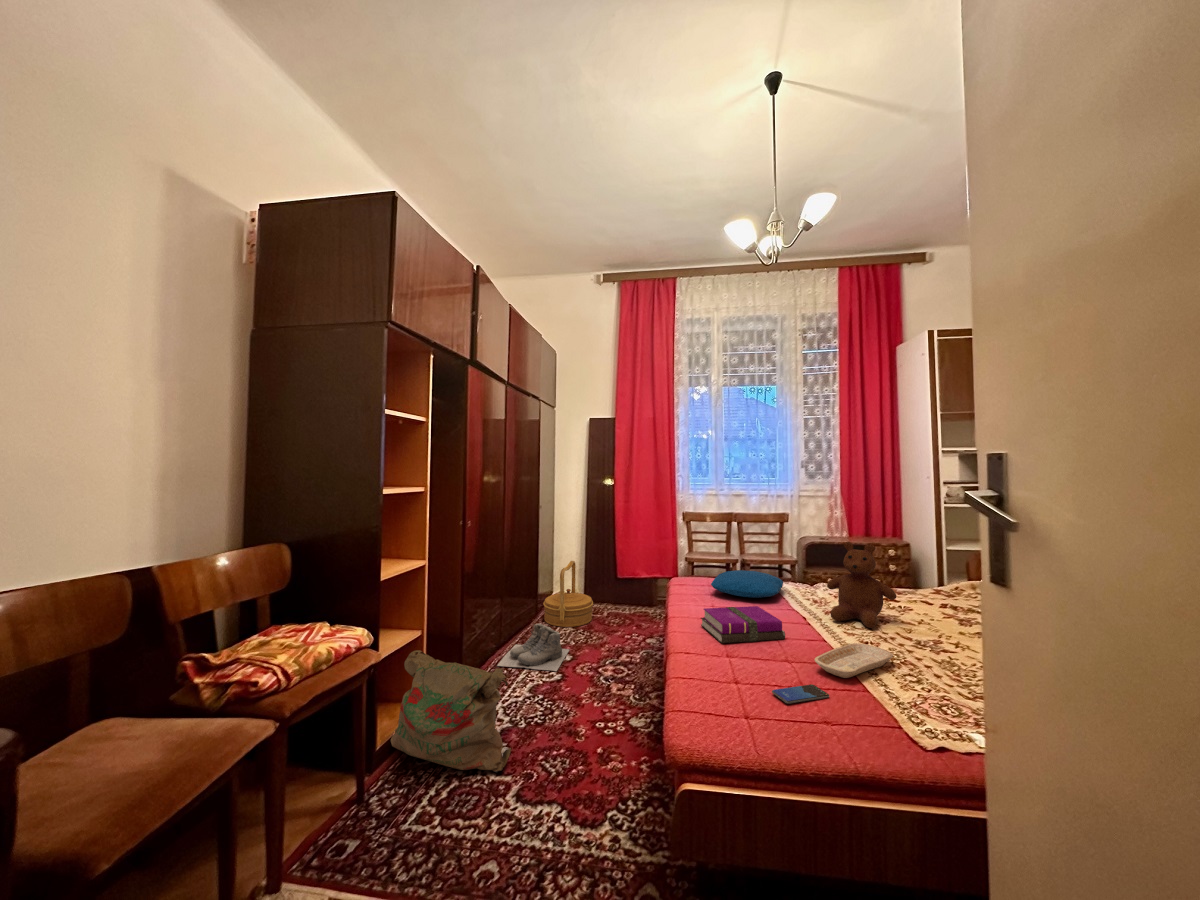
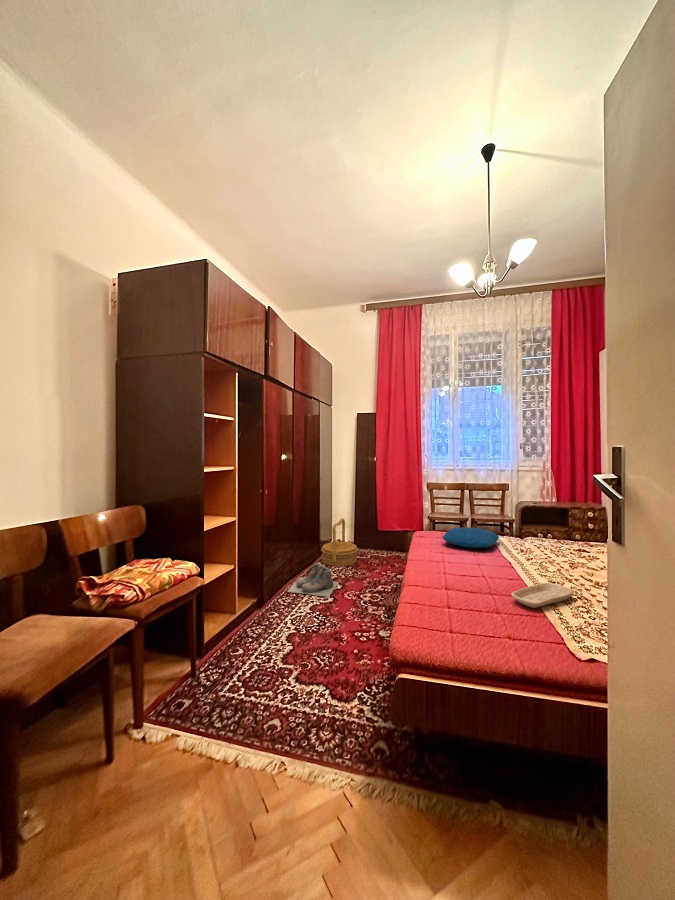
teddy bear: present [827,542,896,628] -> none [531,507,584,572]
notebook: present [701,606,785,643] -> none [431,554,493,580]
bag: present [390,650,511,772] -> none [213,579,293,663]
smartphone: present [772,684,829,704] -> none [475,611,518,624]

